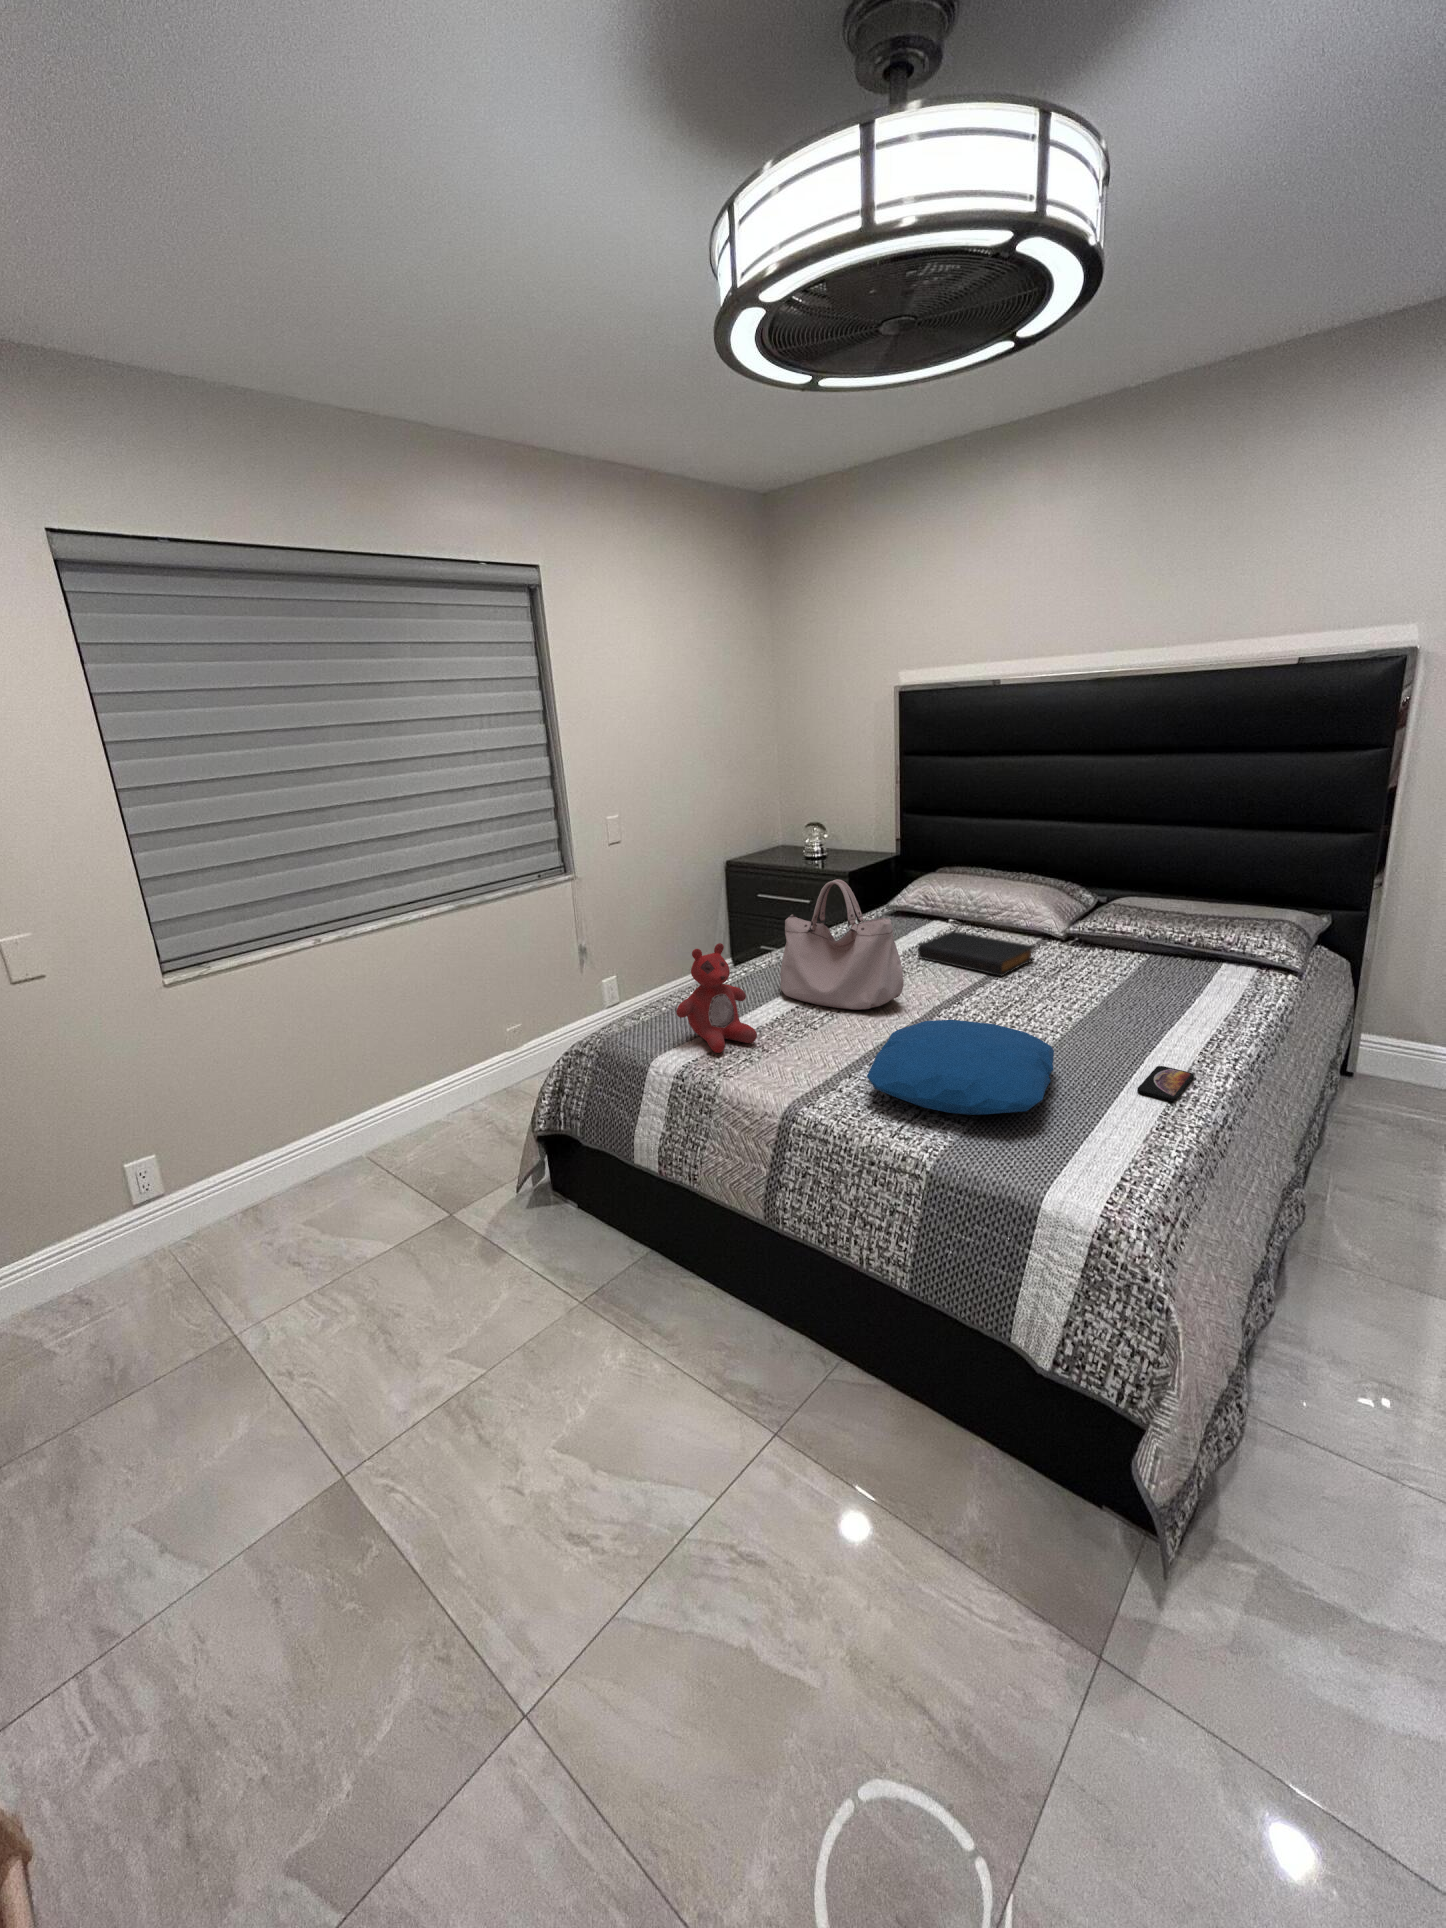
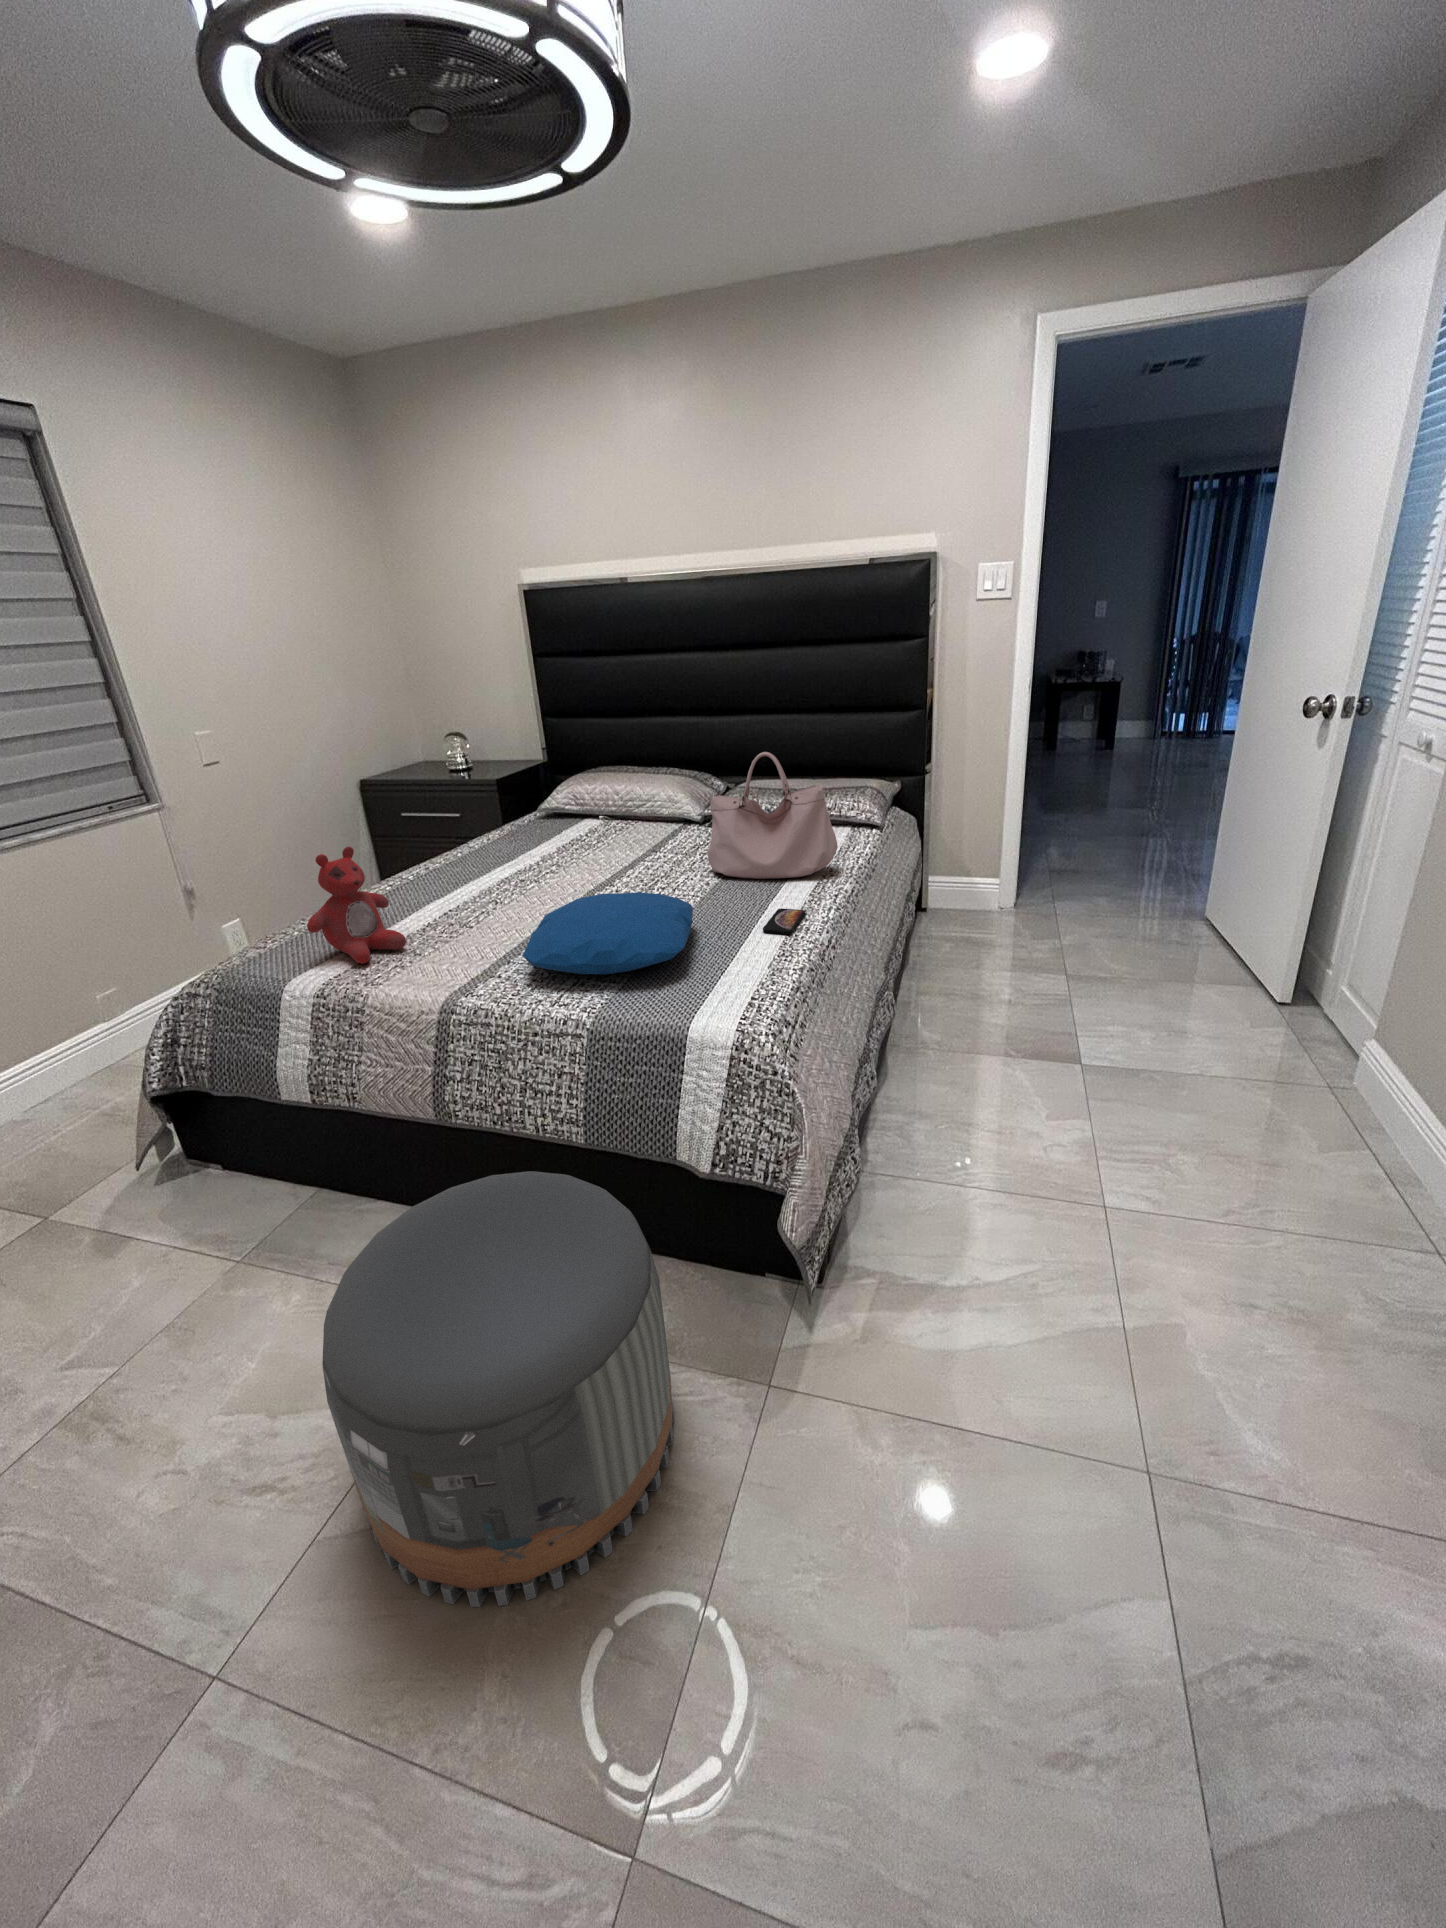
handbag: present [780,879,904,1010] -> present [707,752,838,879]
book: present [918,931,1034,976] -> none [570,823,677,858]
pouf: none [647,1305,981,1794] -> present [322,1171,674,1607]

